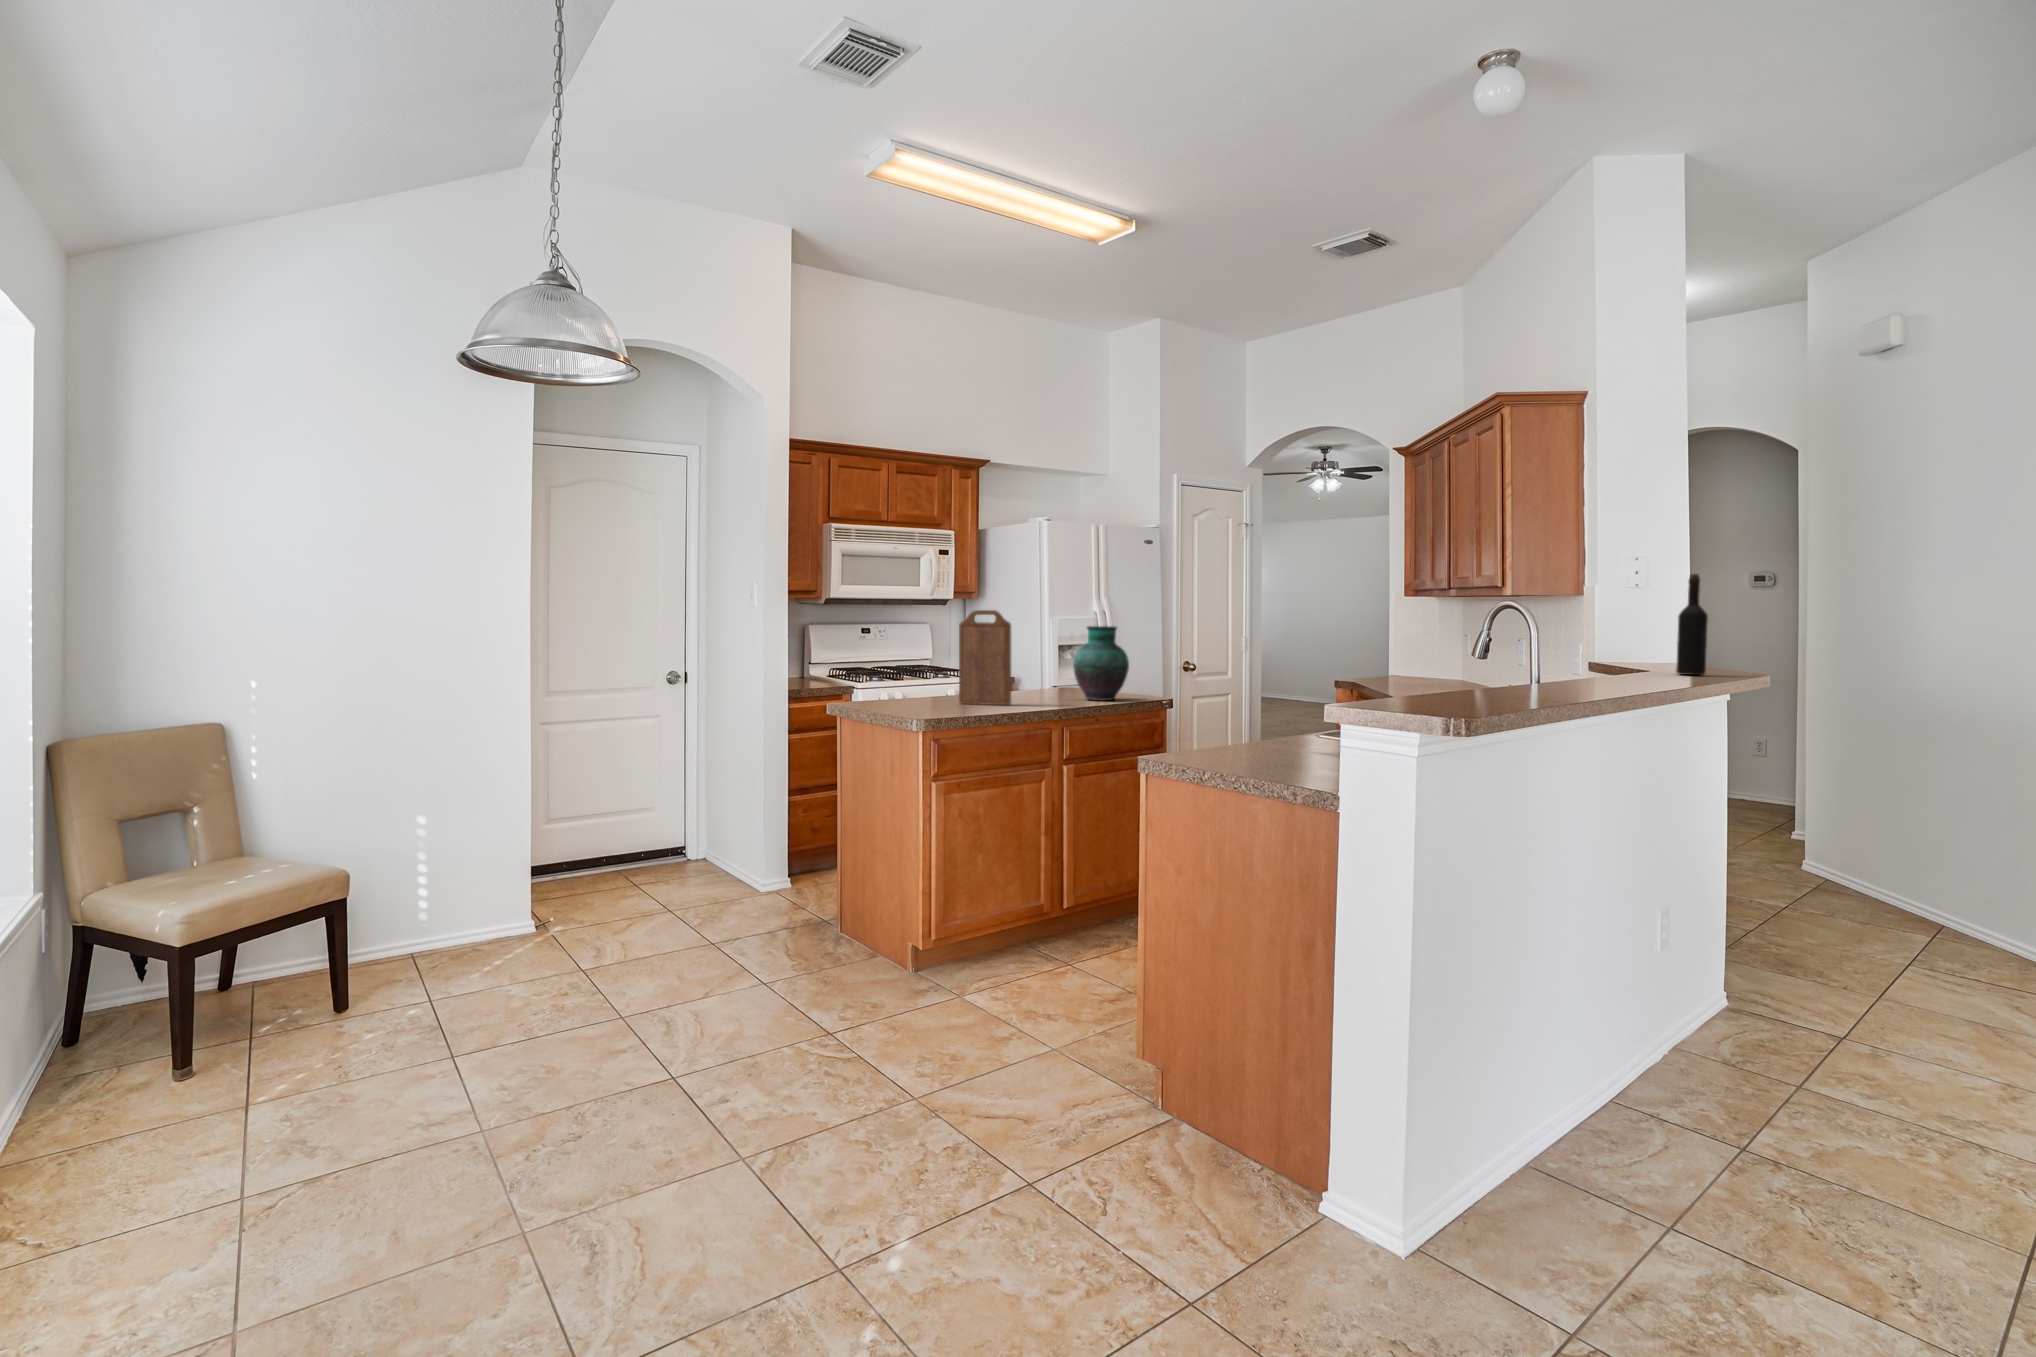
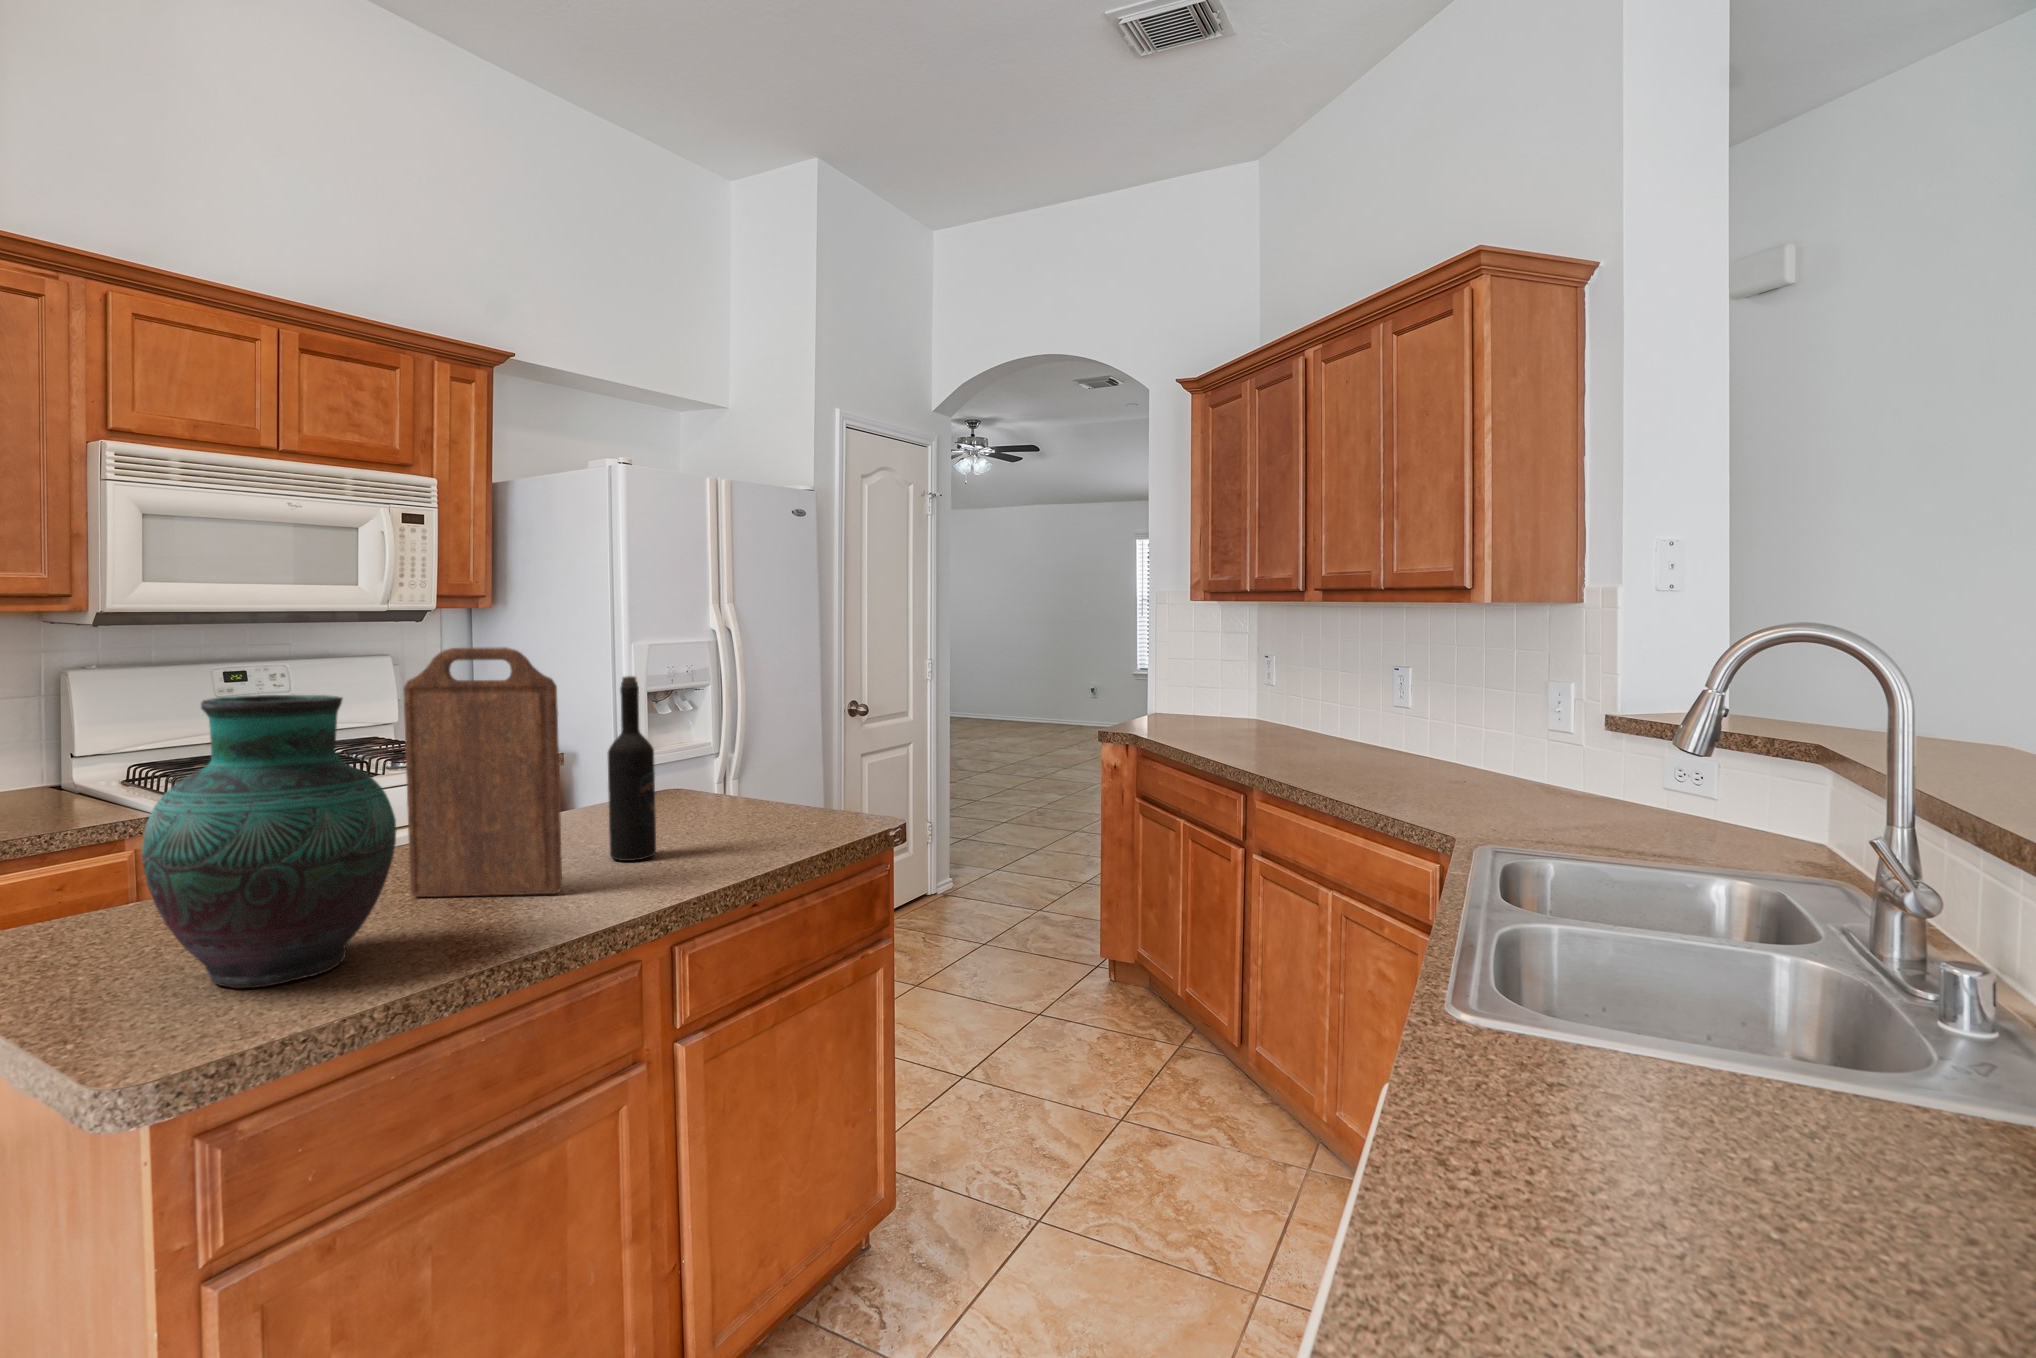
wine bottle: present [1676,574,1708,675] -> present [608,676,656,861]
vase: present [1073,626,1129,701] -> present [142,695,396,988]

